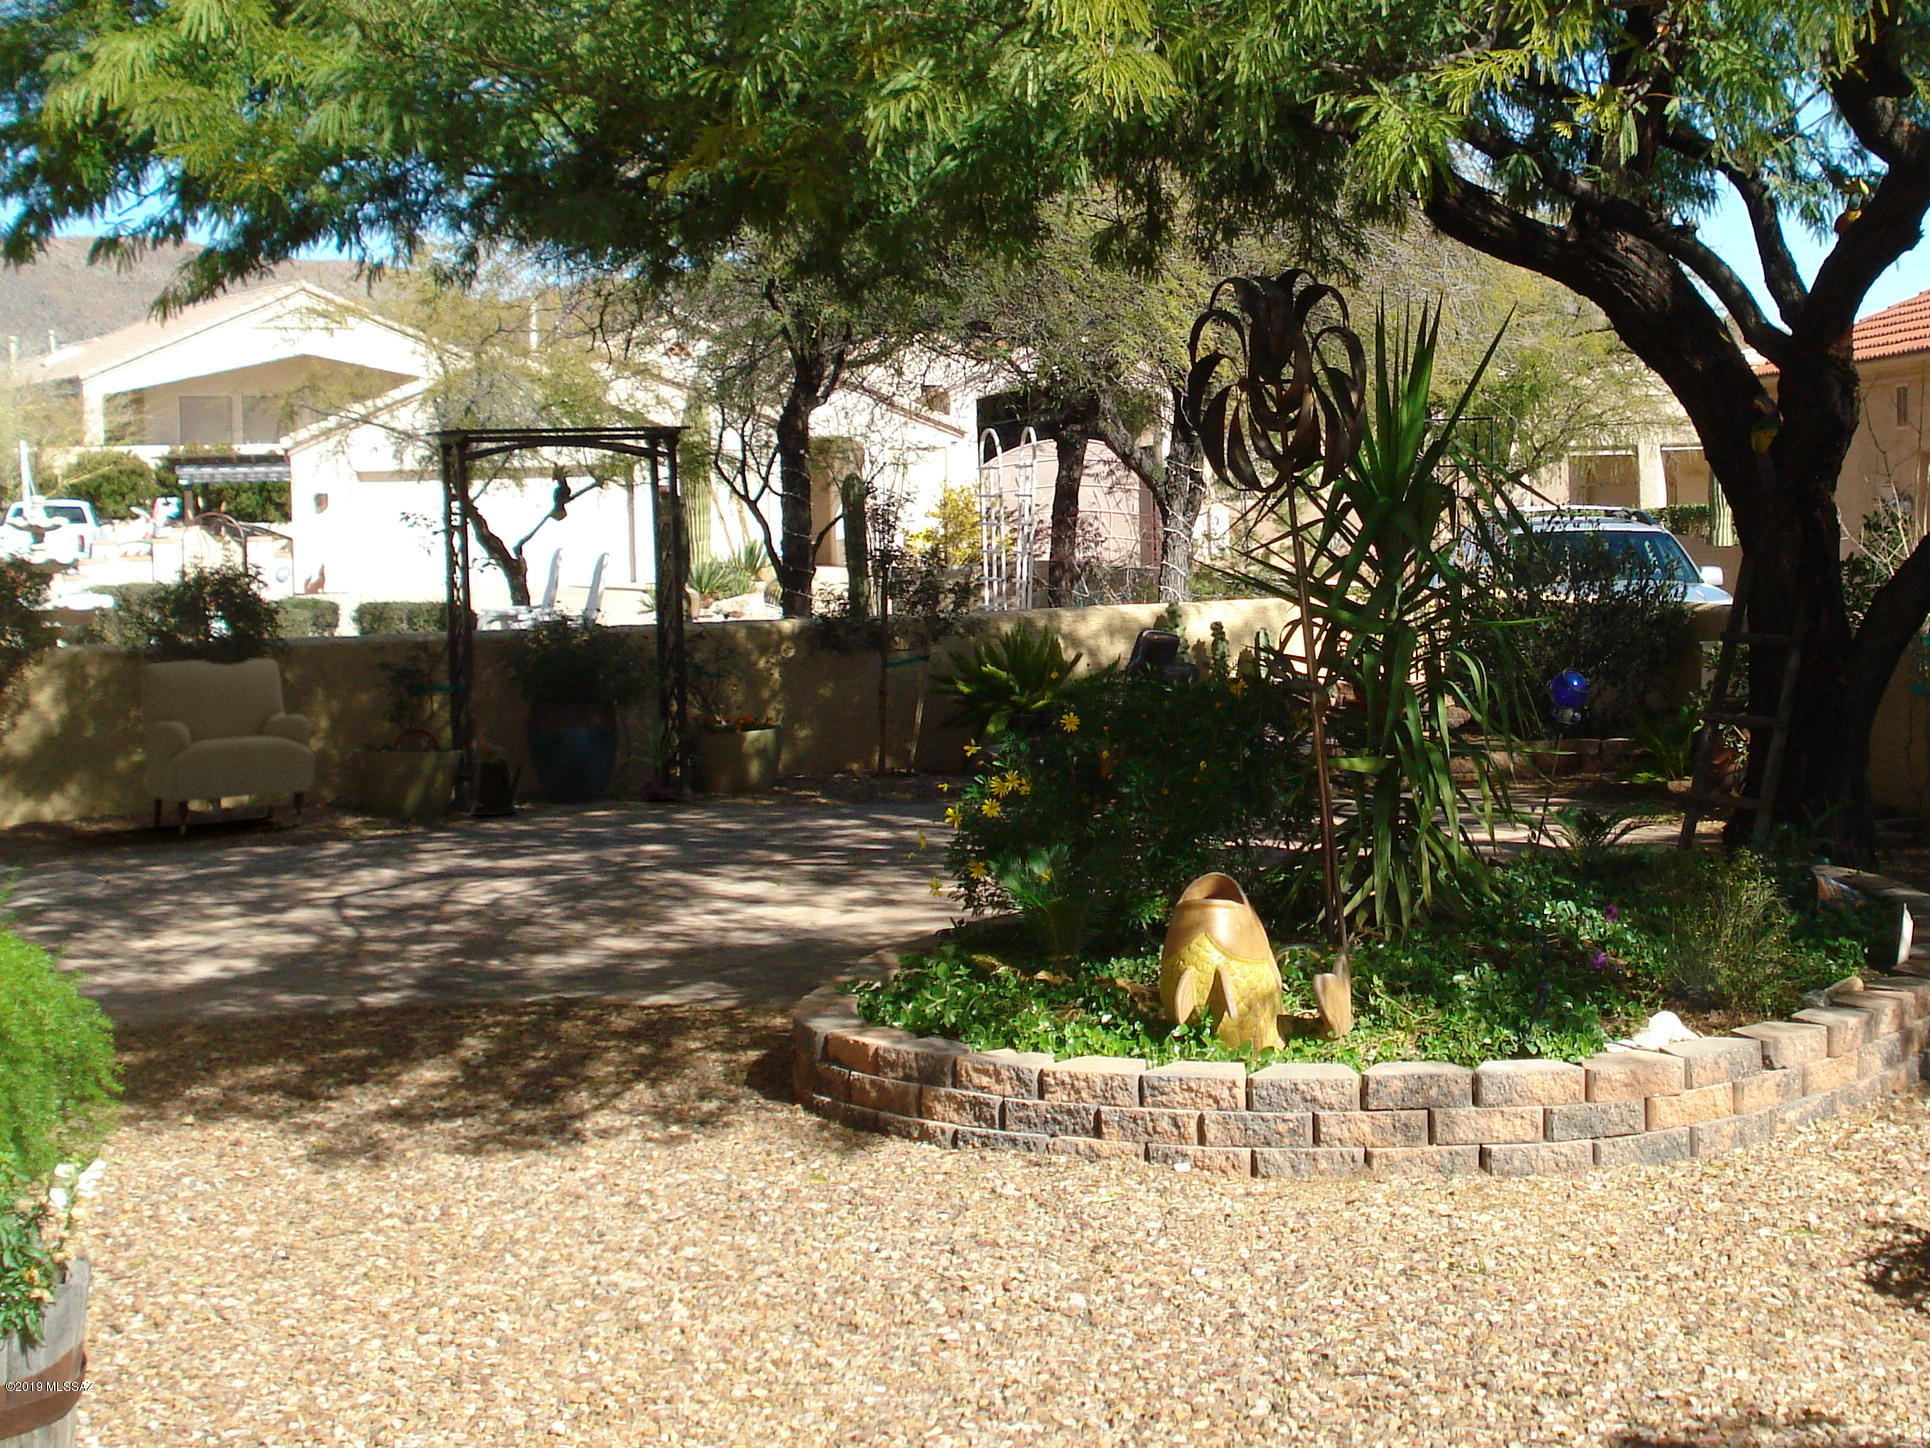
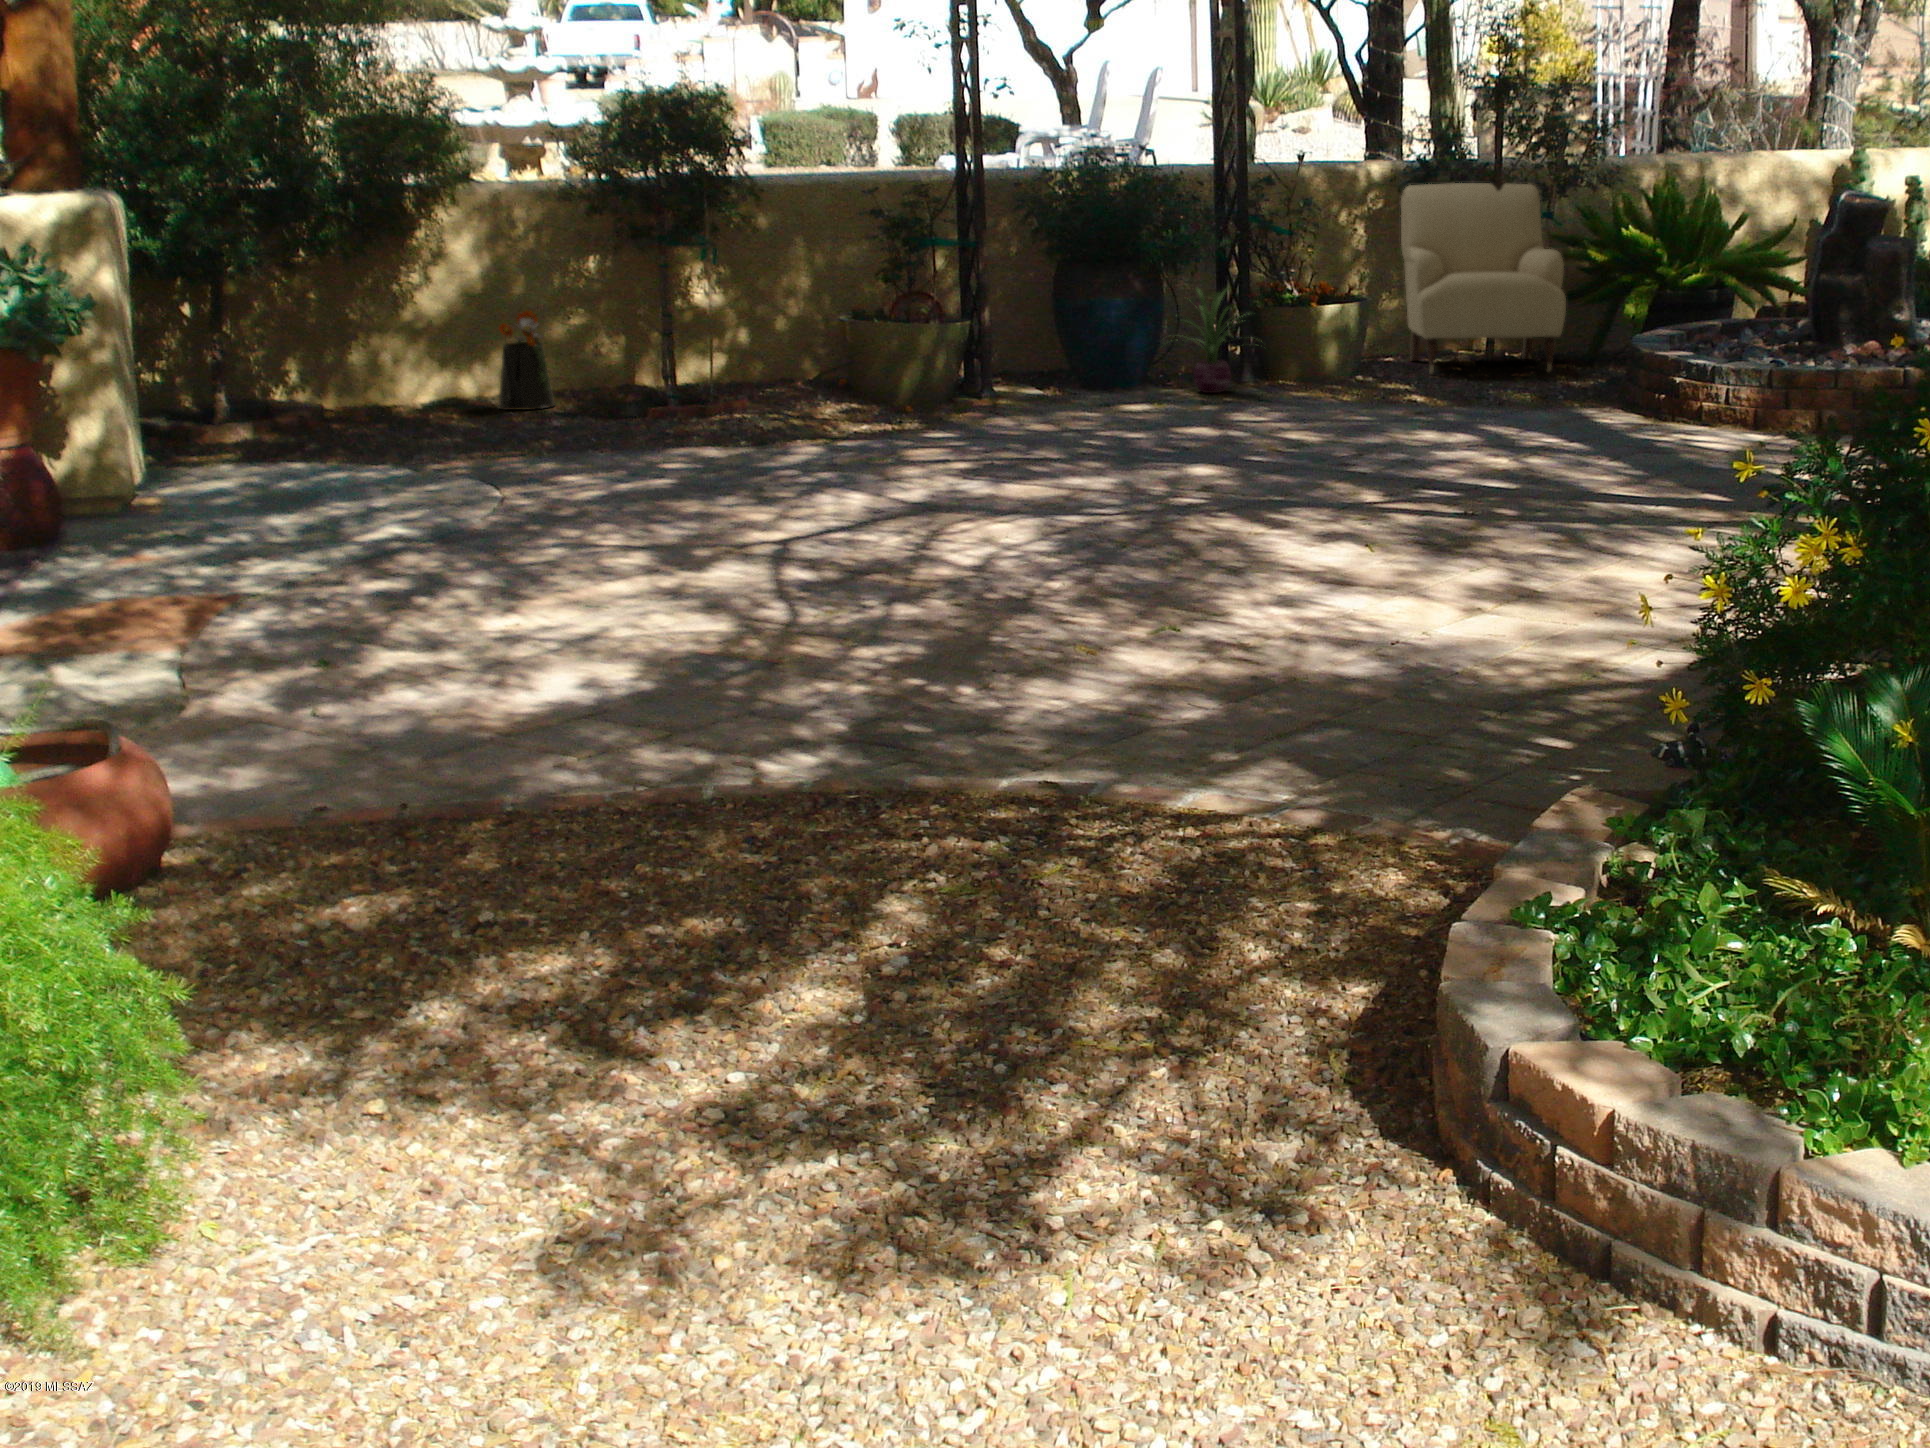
chair: present [139,658,315,835] -> present [1401,183,1566,374]
watering can: present [471,740,523,815] -> present [498,311,555,410]

